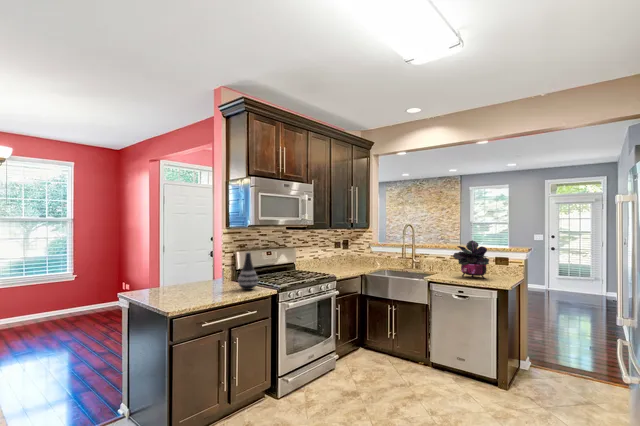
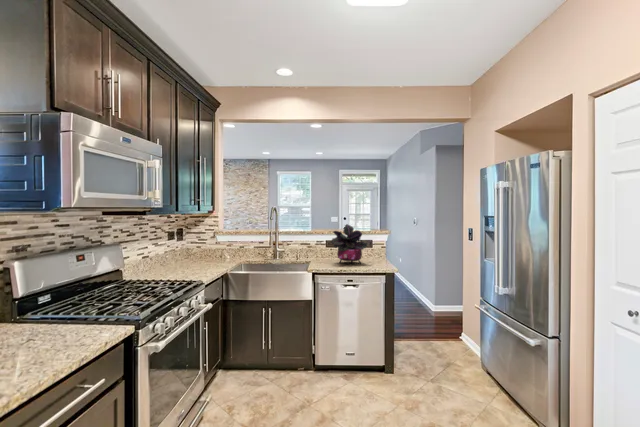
vase: present [238,252,258,290] -> none [38,263,89,340]

